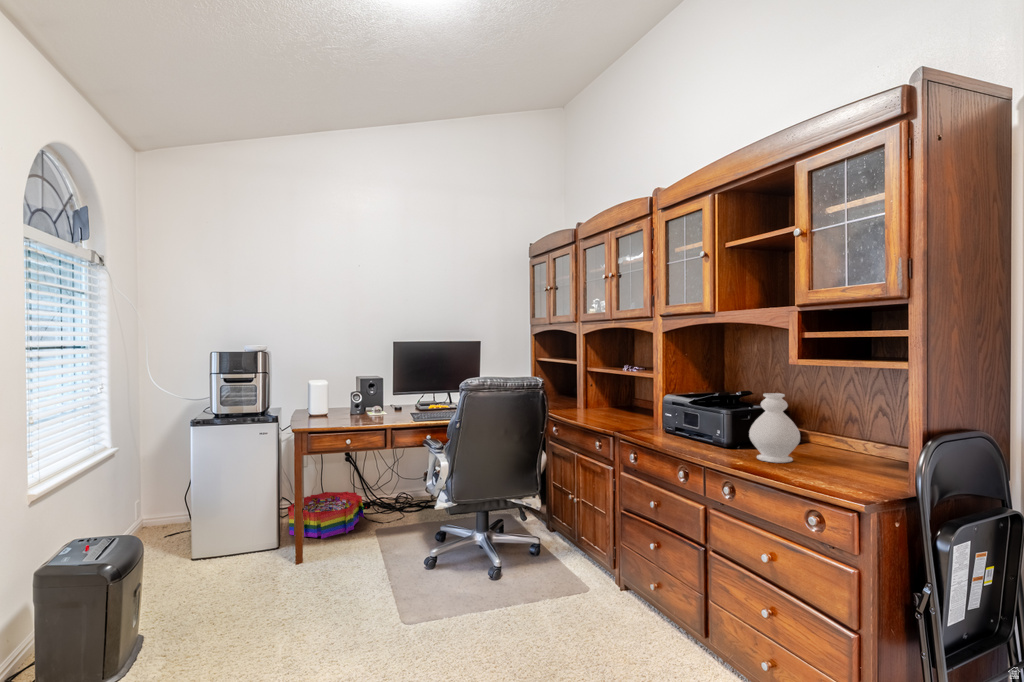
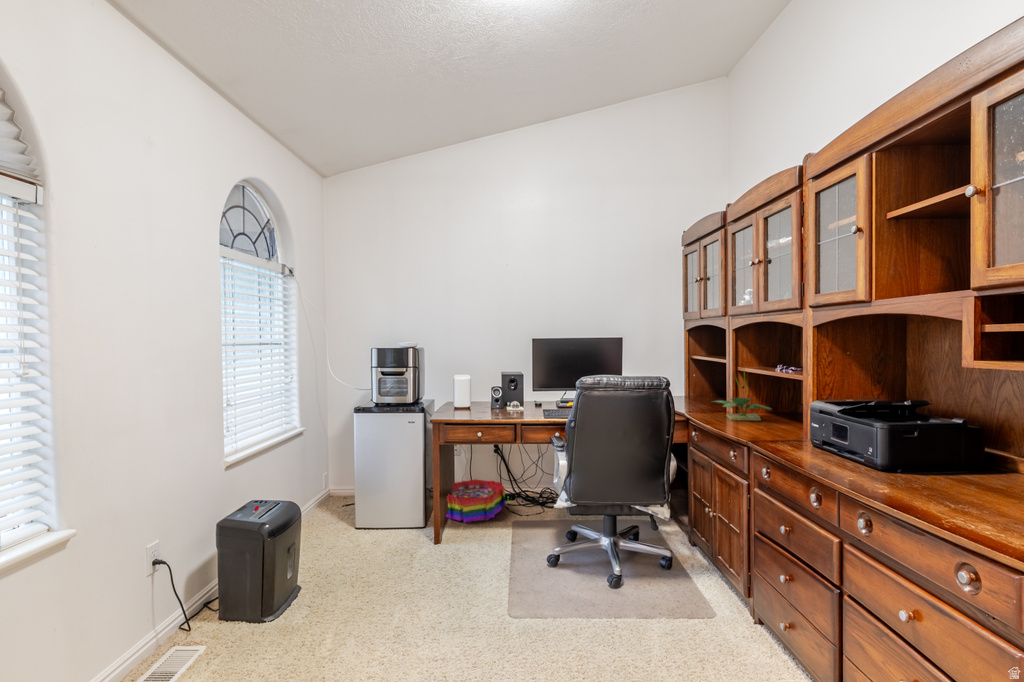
potted plant: none [566,366,622,415] -> present [714,371,771,421]
decorative vase: present [749,393,800,463] -> none [906,402,986,497]

